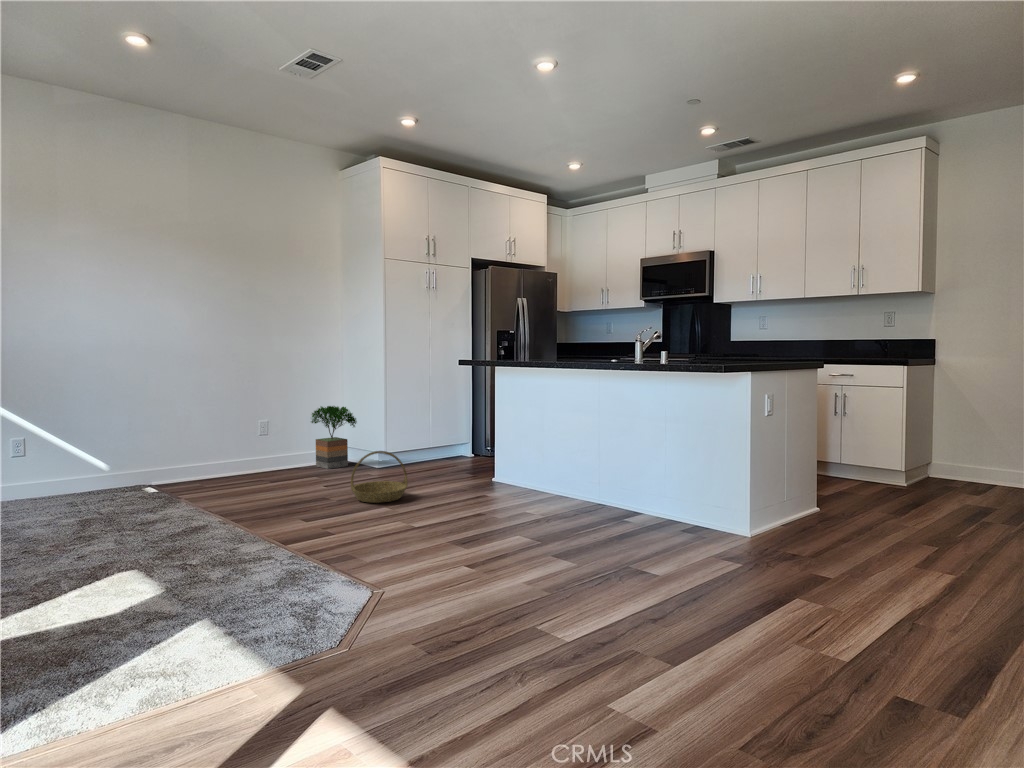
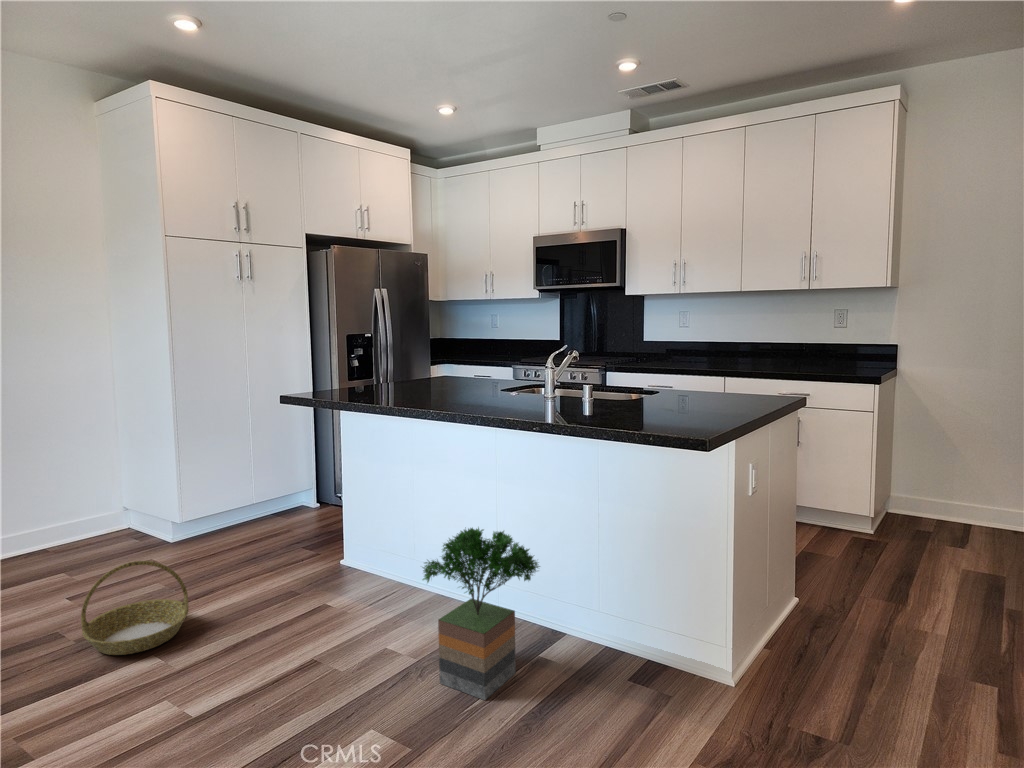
potted tree: present [311,406,357,469] -> present [423,528,540,700]

